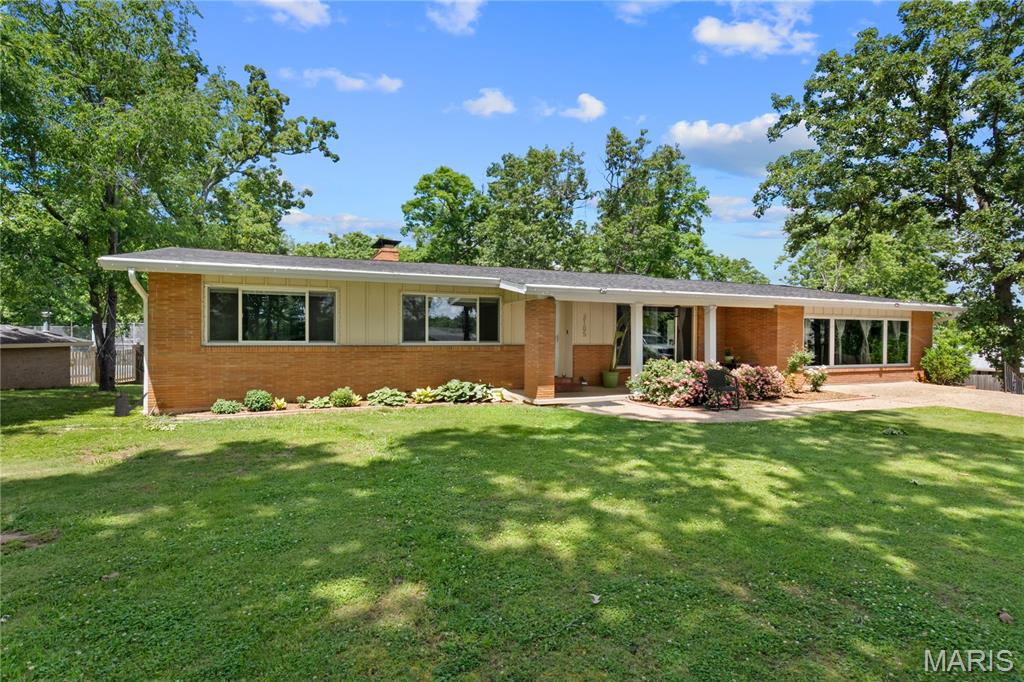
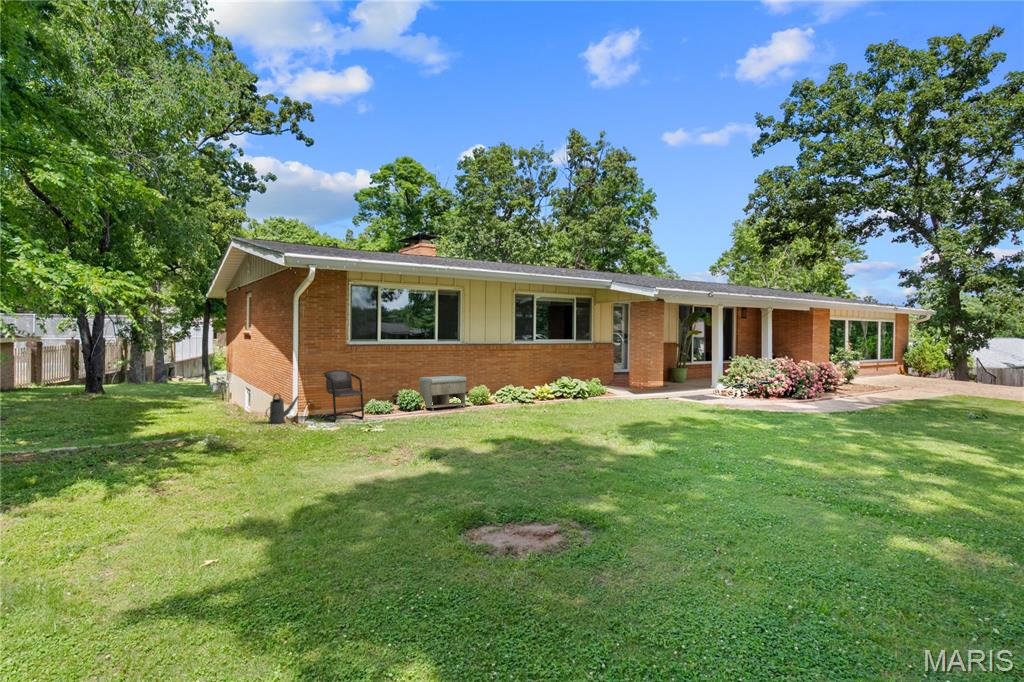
chair: present [704,369,740,412] -> present [324,370,364,423]
storage bench: none [284,375,328,408] -> present [419,376,467,411]

